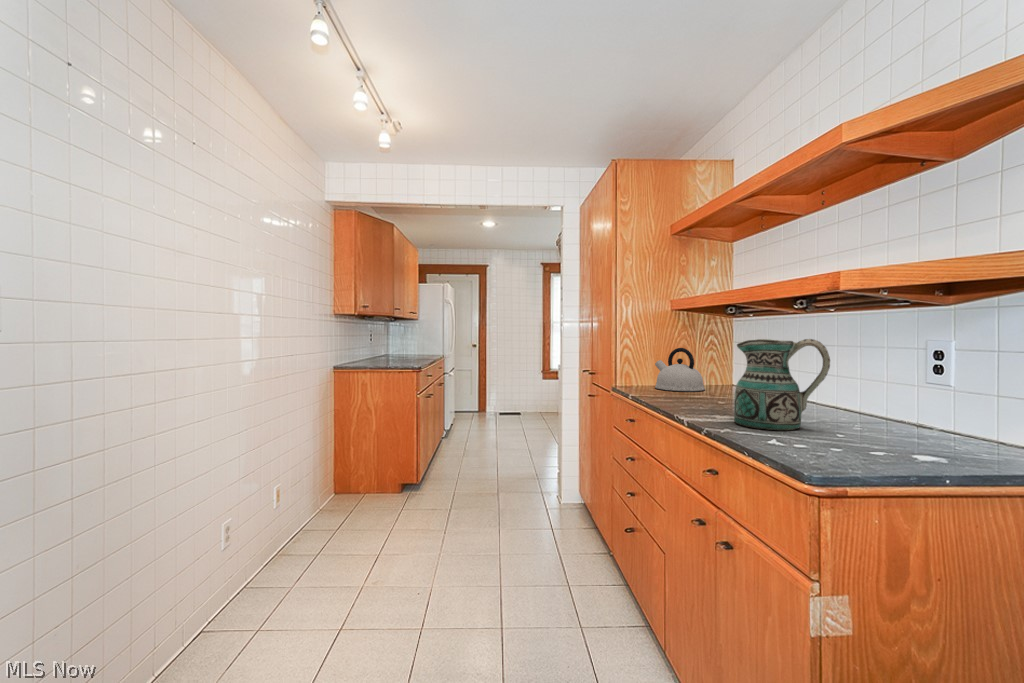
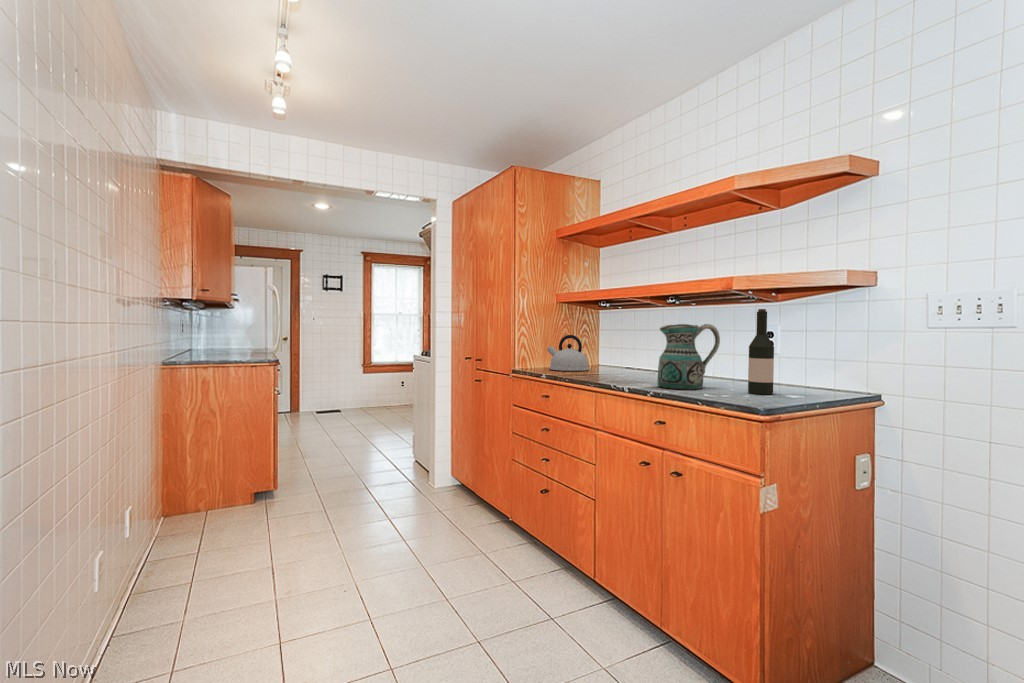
wine bottle: none [858,318,904,451] -> present [748,309,774,394]

